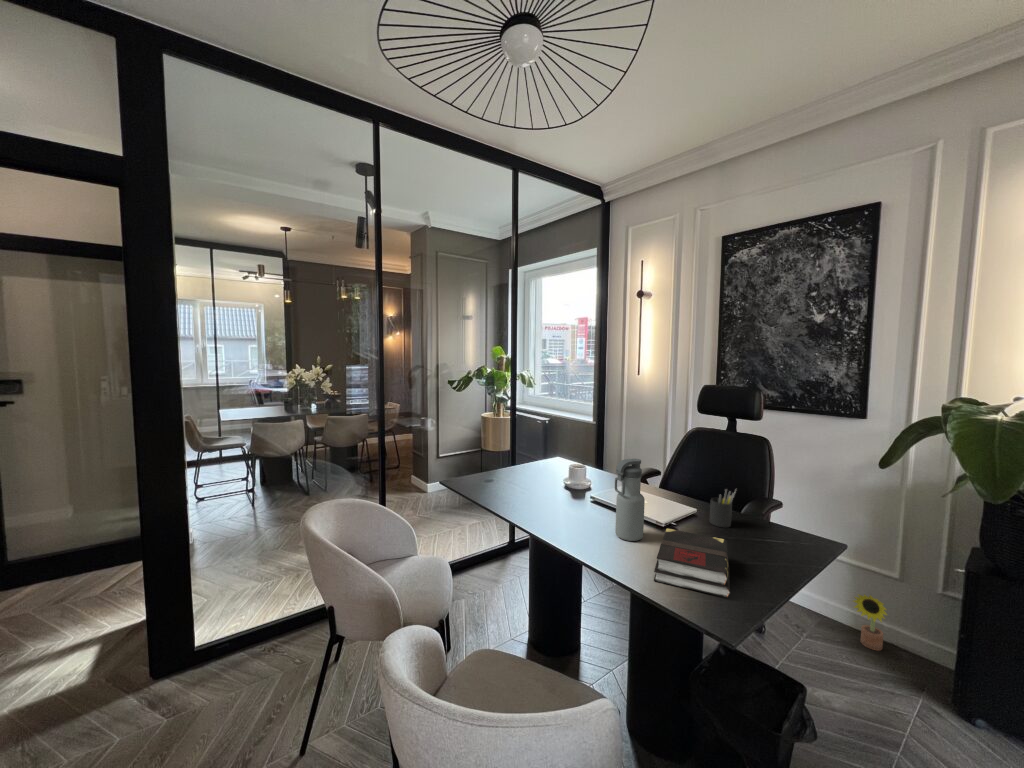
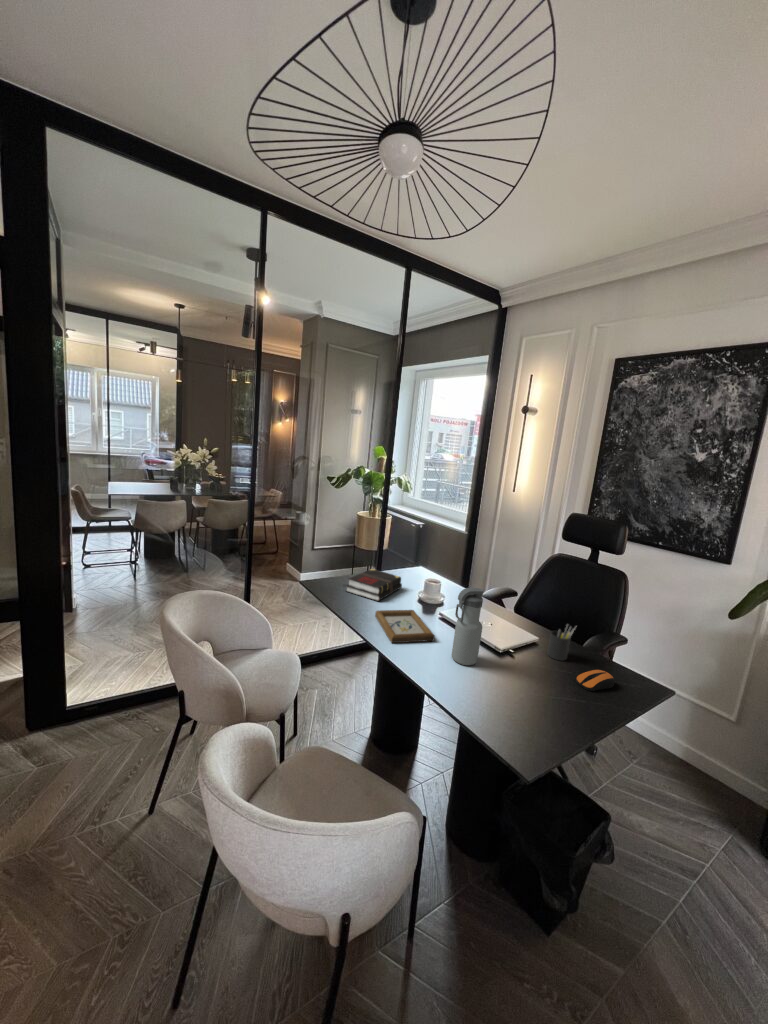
picture frame: none [527,495,594,528] -> present [375,610,435,643]
book: present [654,529,730,598] -> present [346,569,402,601]
computer mouse: none [747,531,786,552] -> present [576,670,614,691]
decorative plant: present [854,595,887,651] -> none [685,730,717,784]

